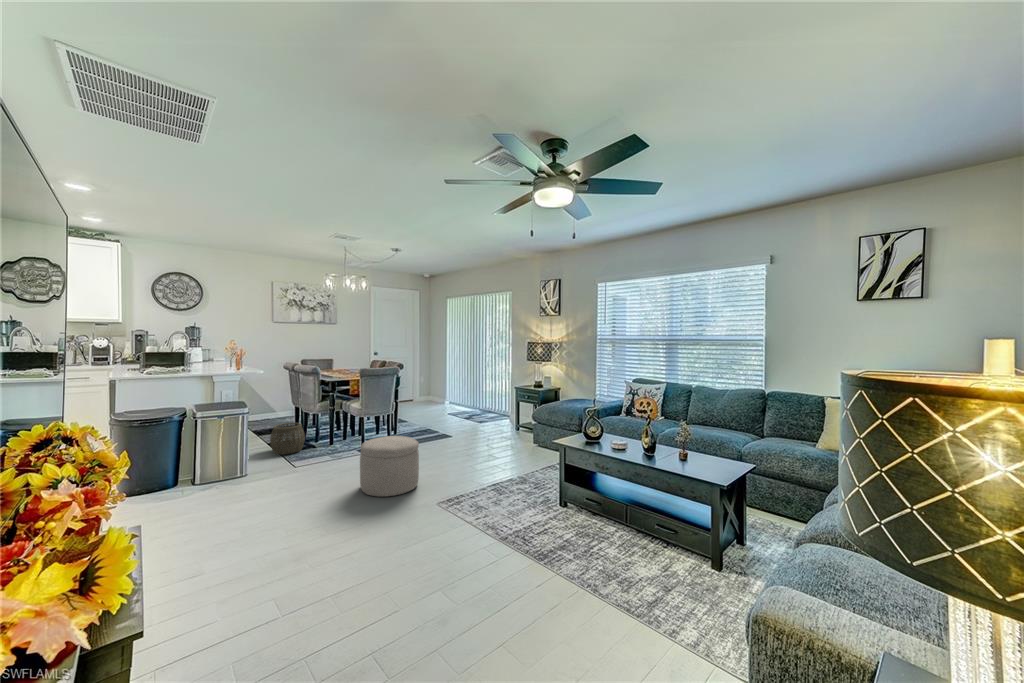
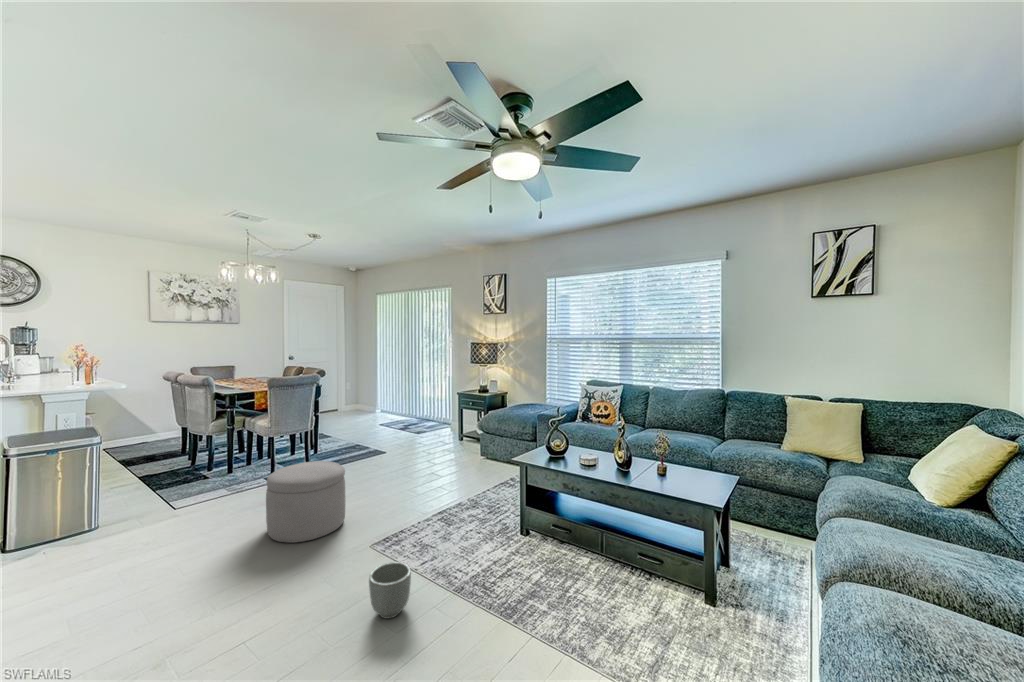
woven basket: present [270,423,305,454] -> none [142,448,193,491]
planter: none [435,511,466,552] -> present [369,562,411,618]

